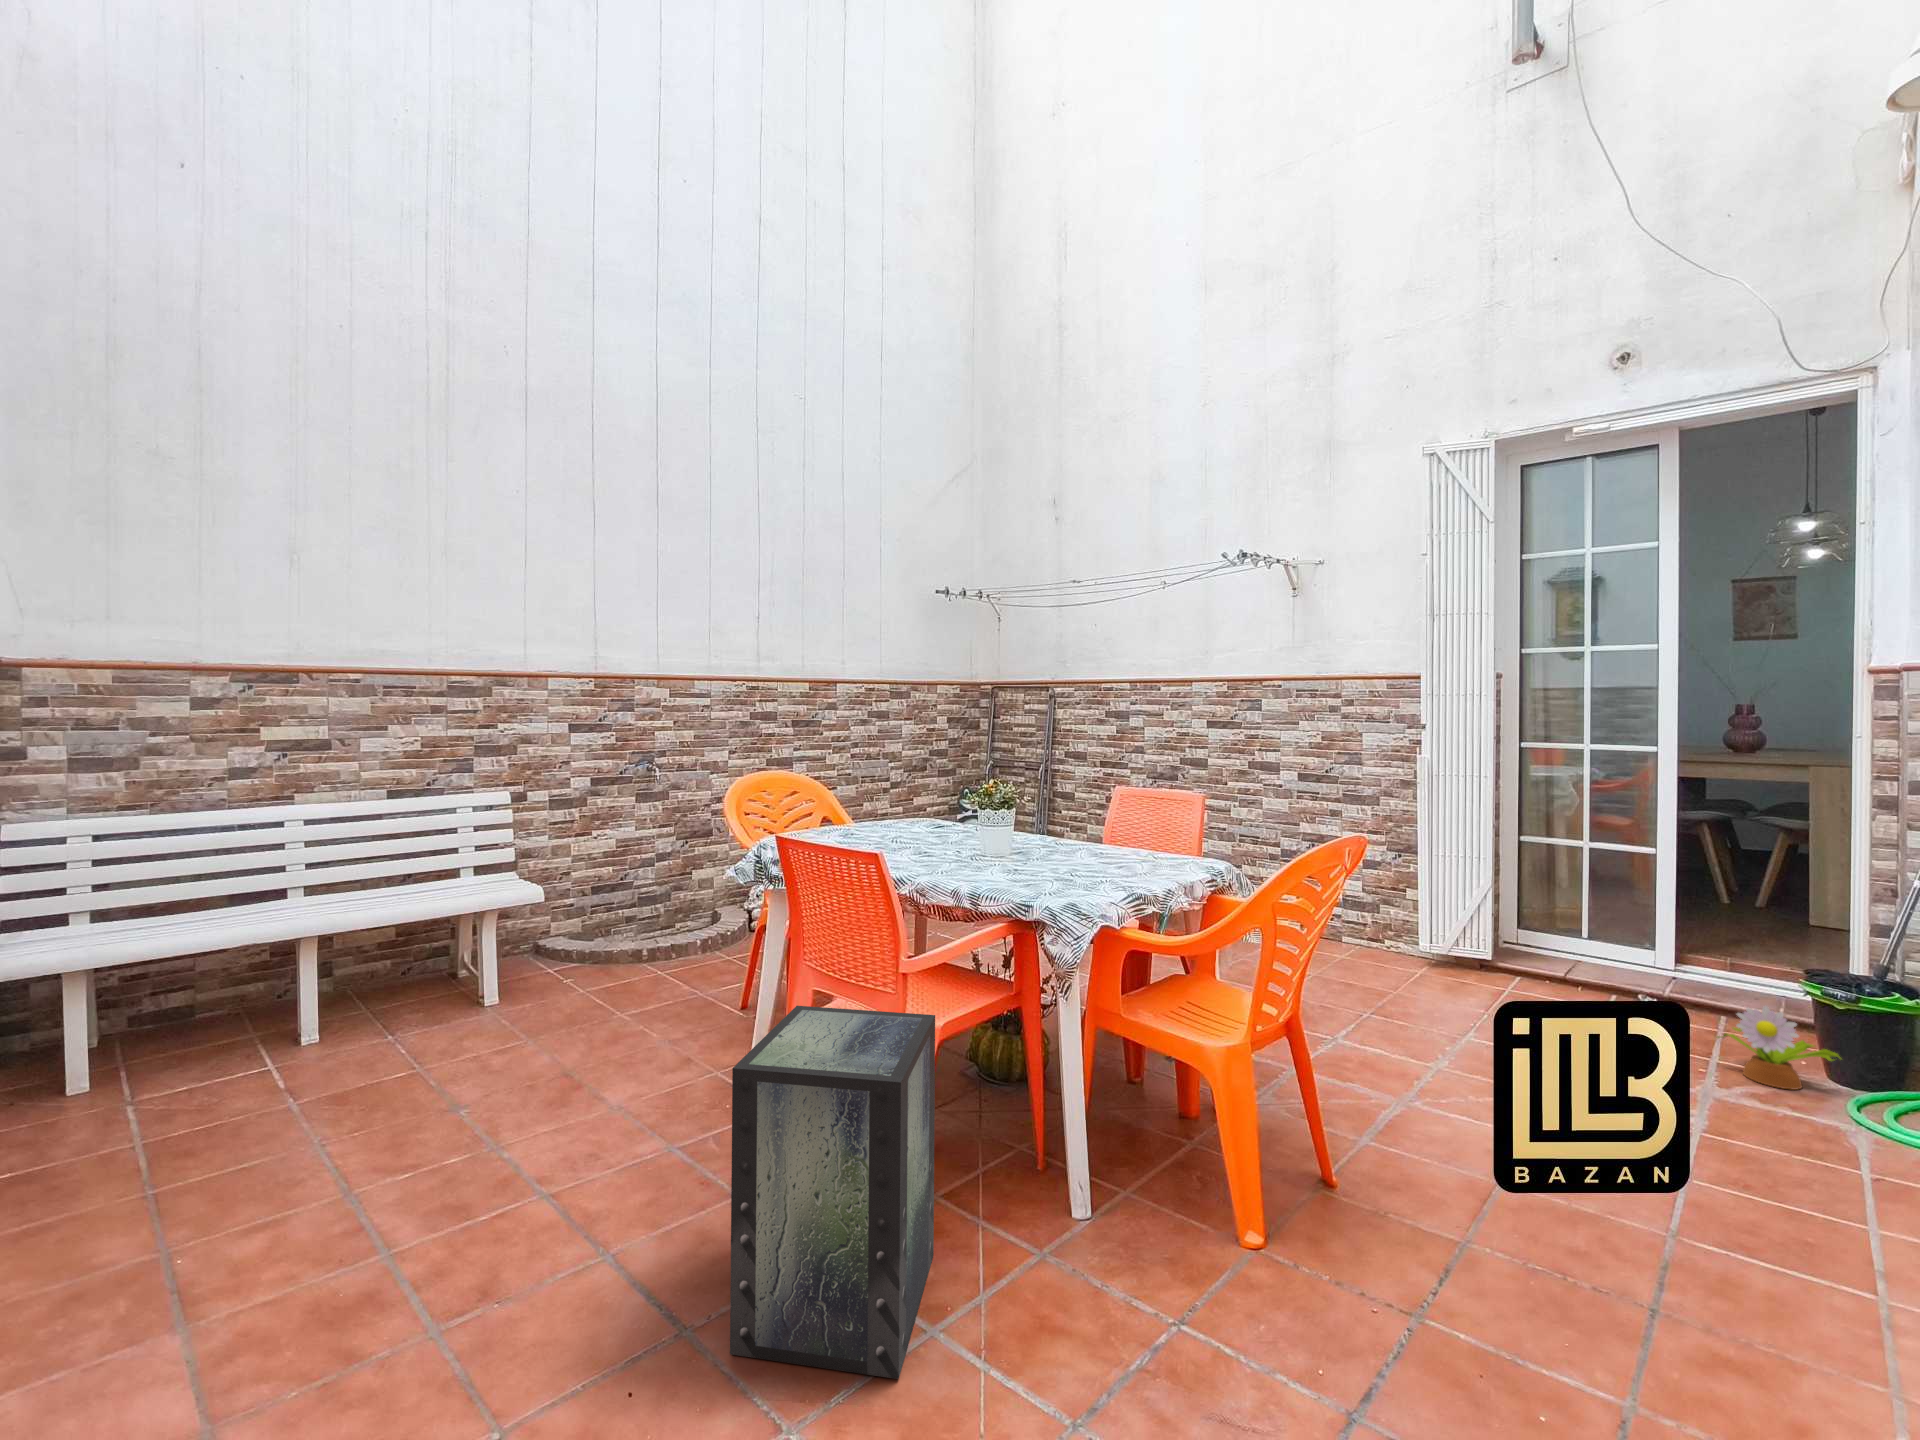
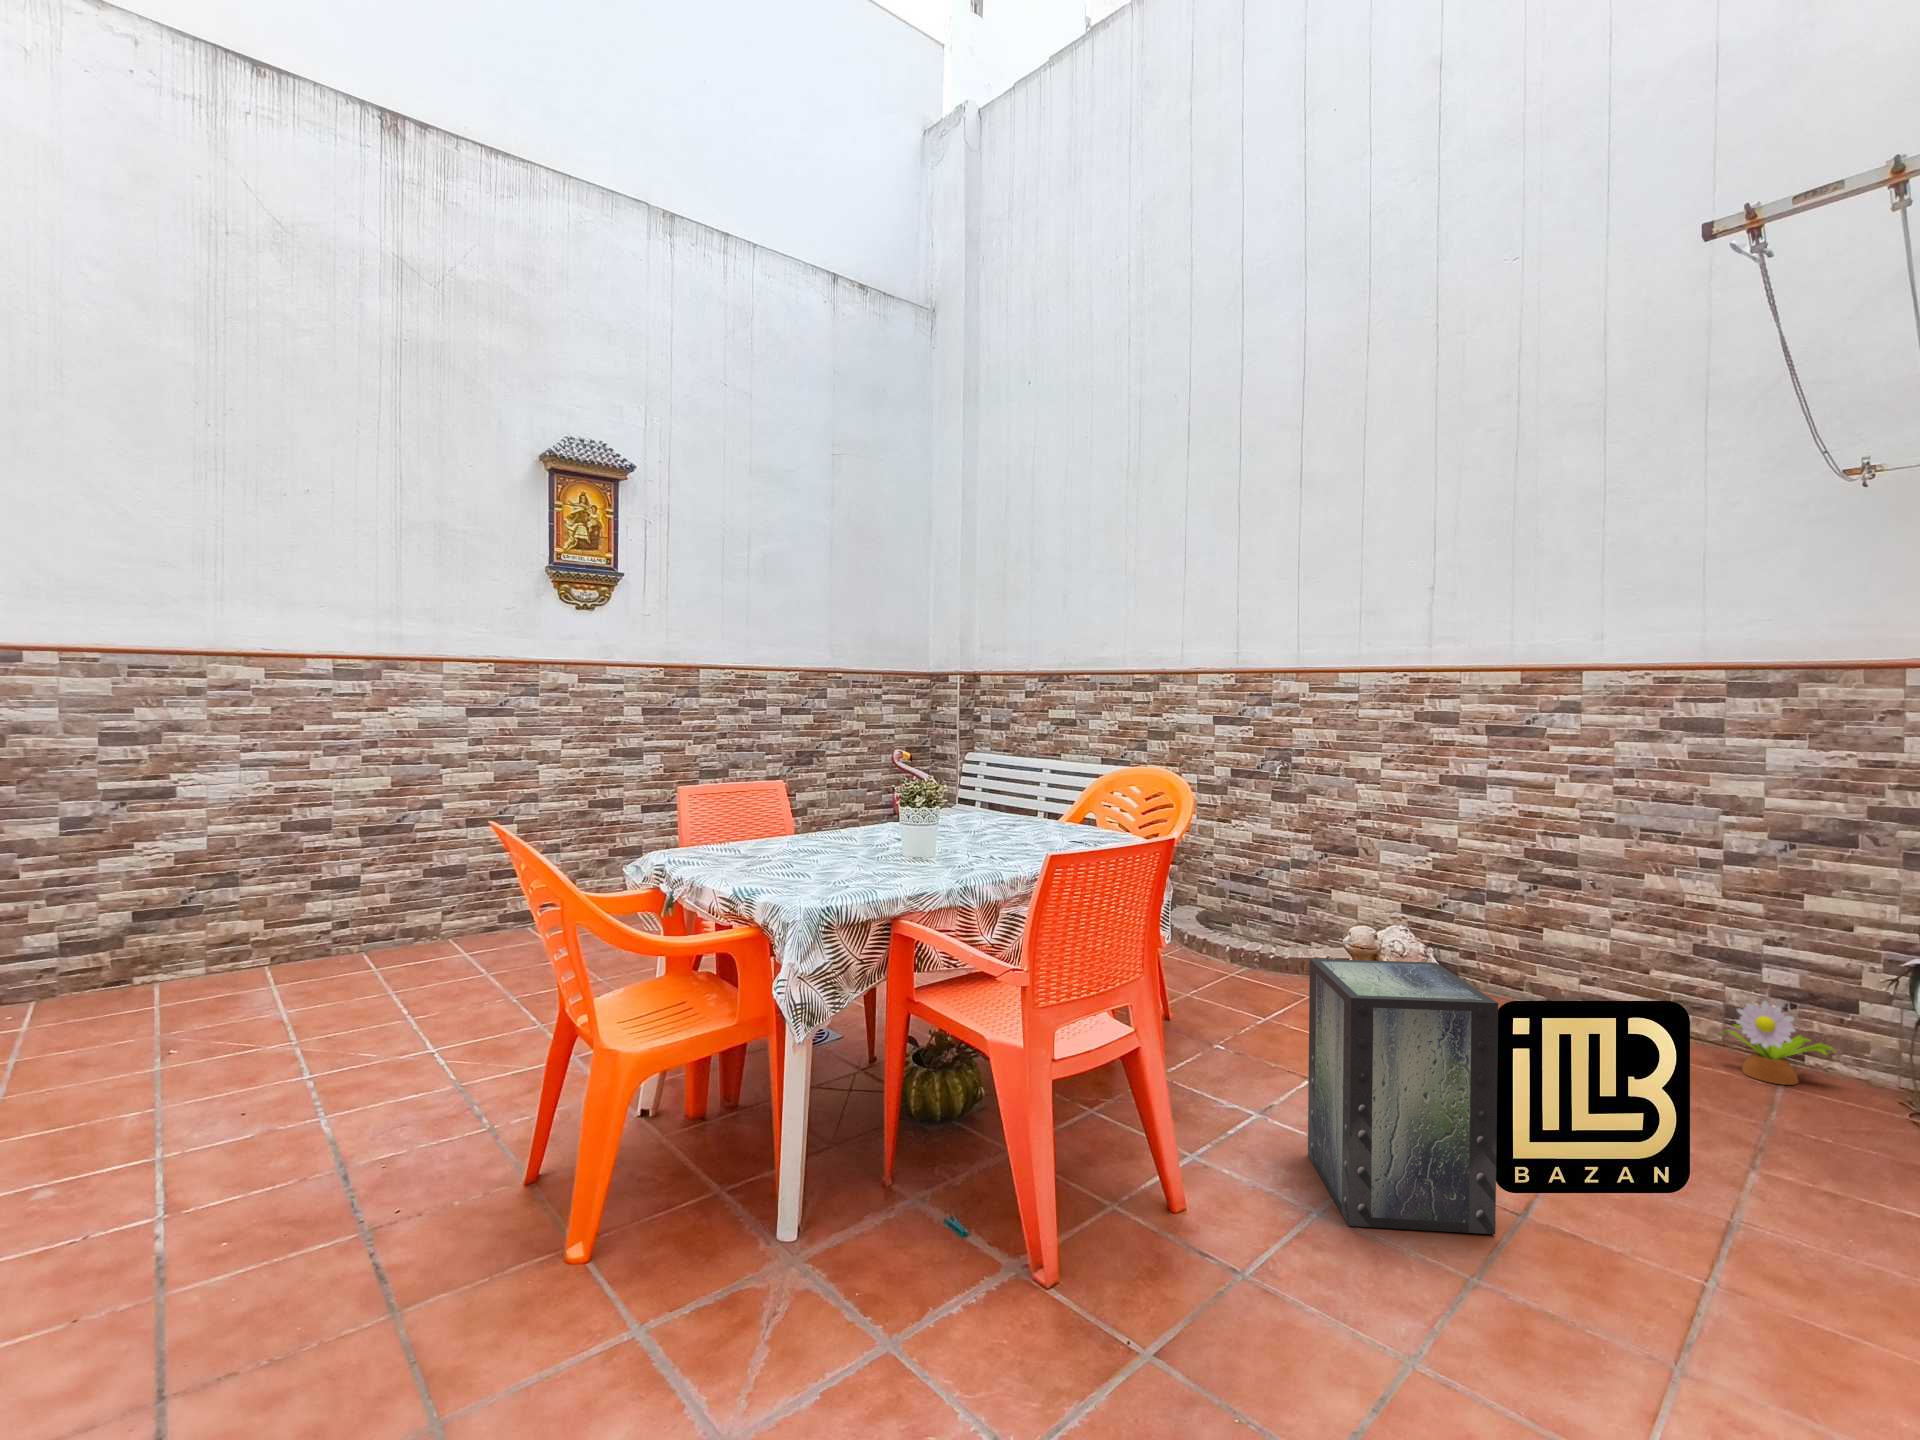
storage box: present [730,1006,935,1379] -> present [1308,959,1498,1234]

